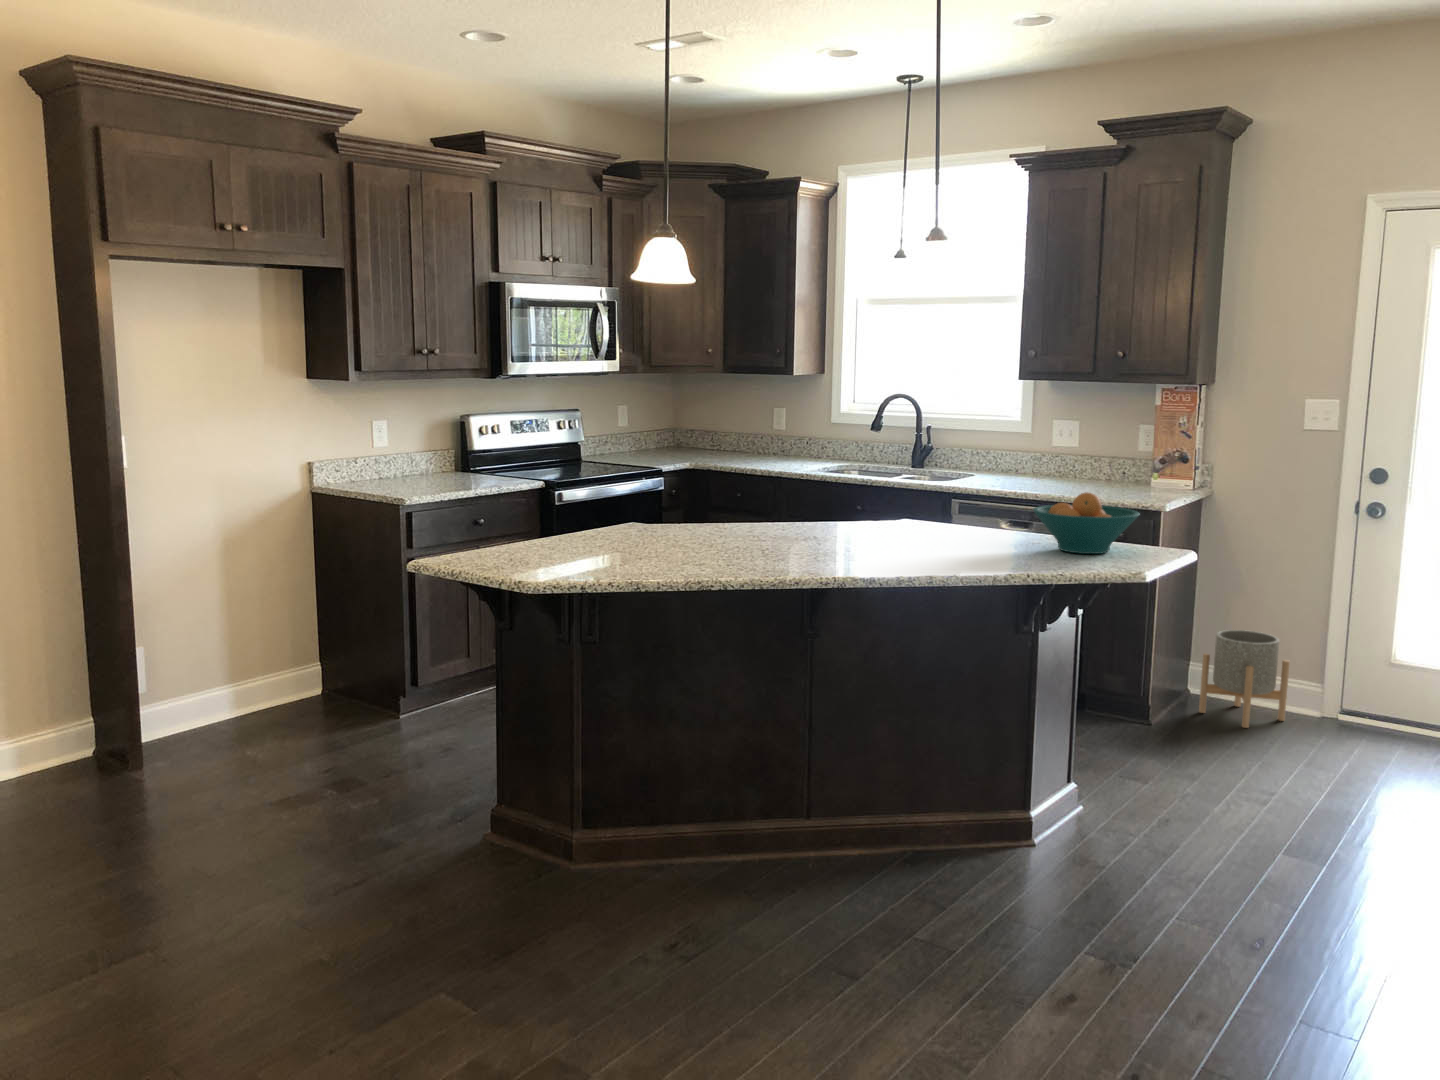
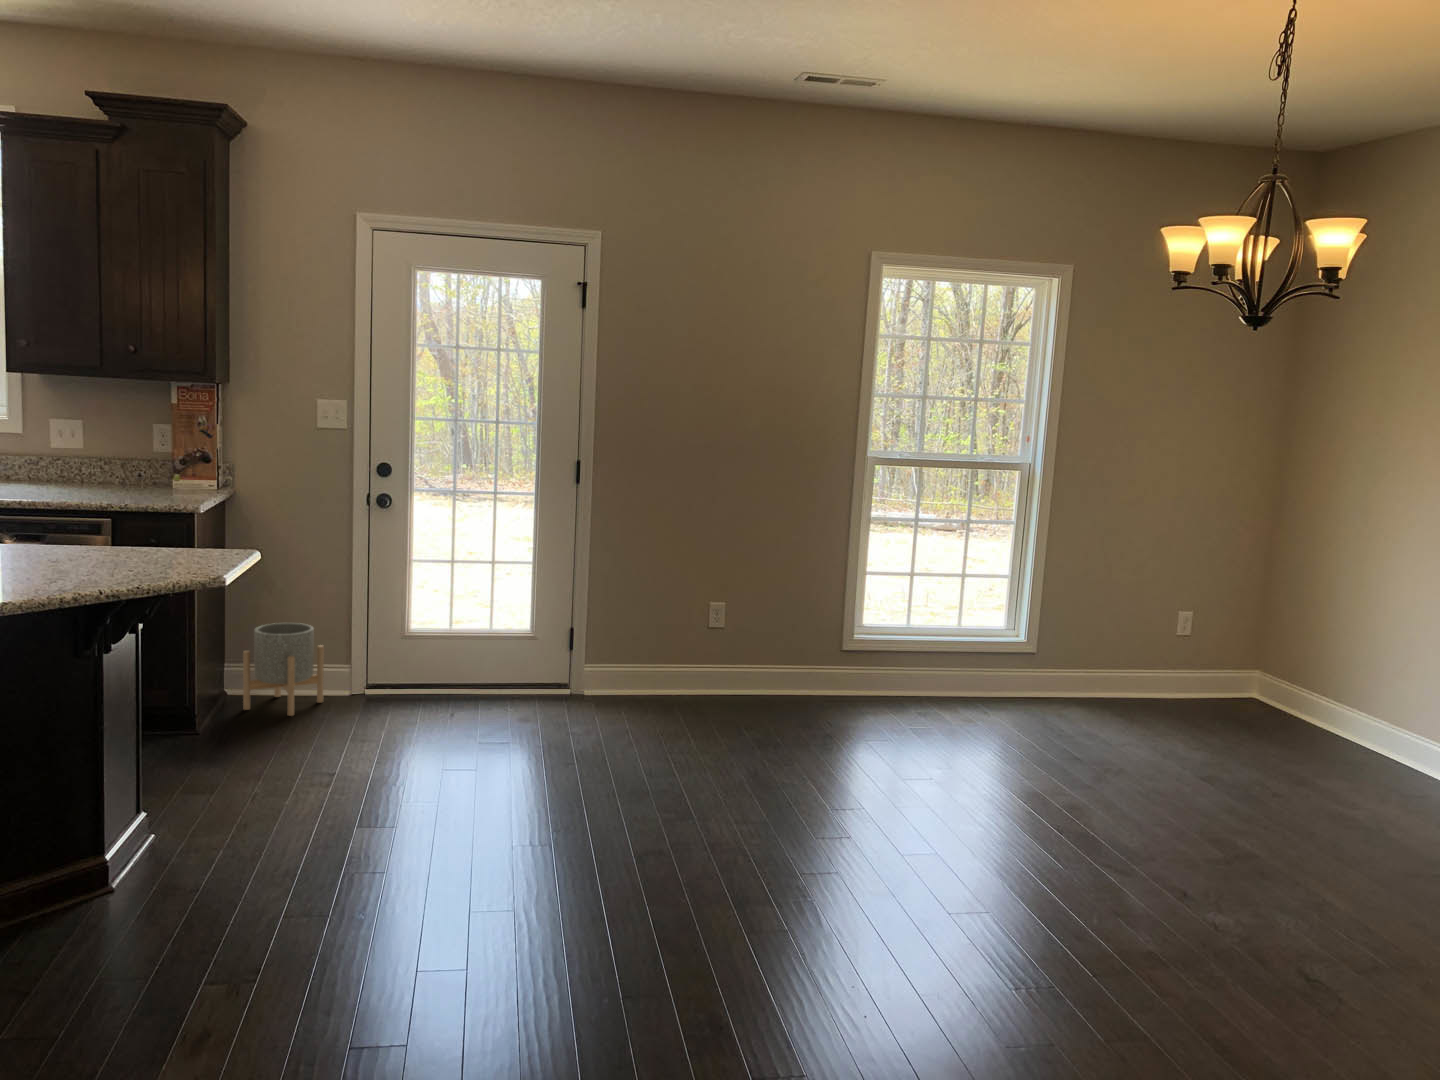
fruit bowl: present [1033,493,1140,554] -> none [81,497,206,563]

